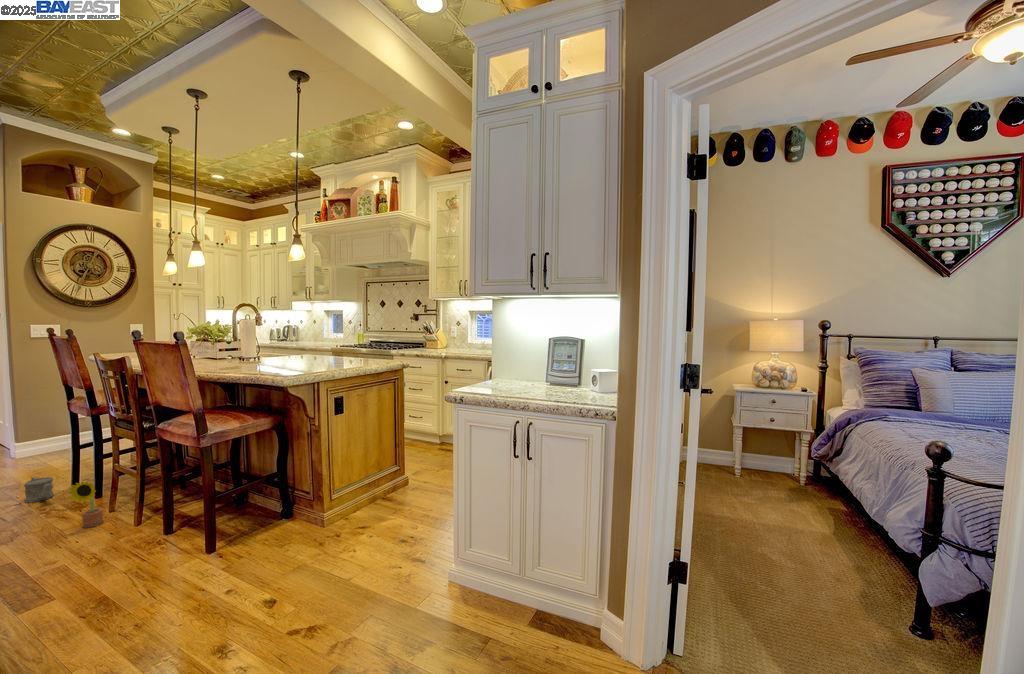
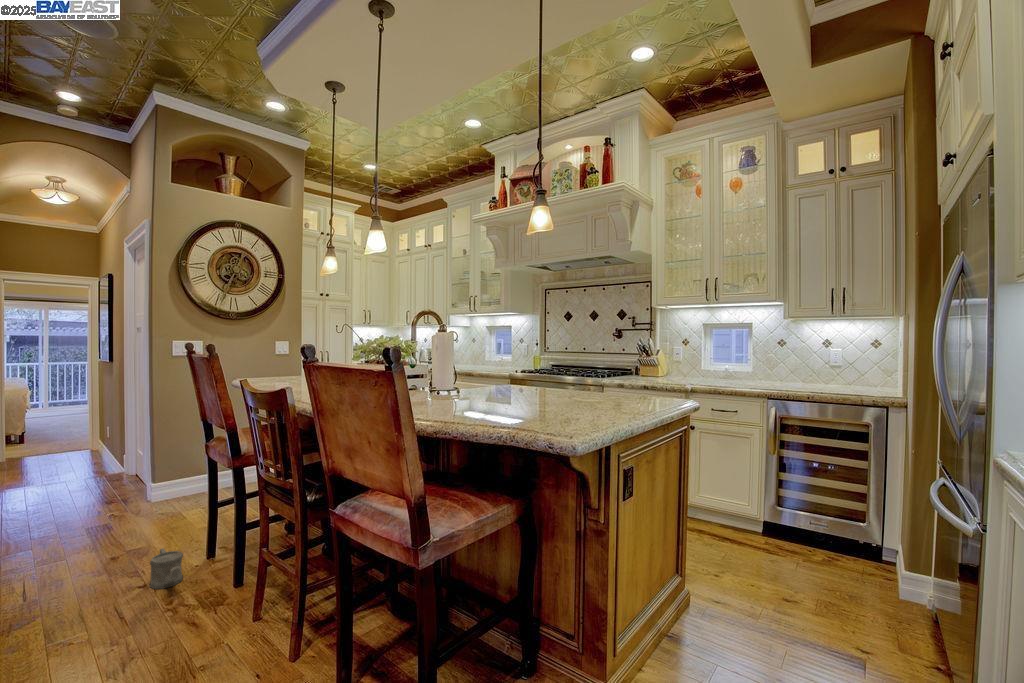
decorative plant: present [67,481,103,528] -> none [191,584,238,659]

